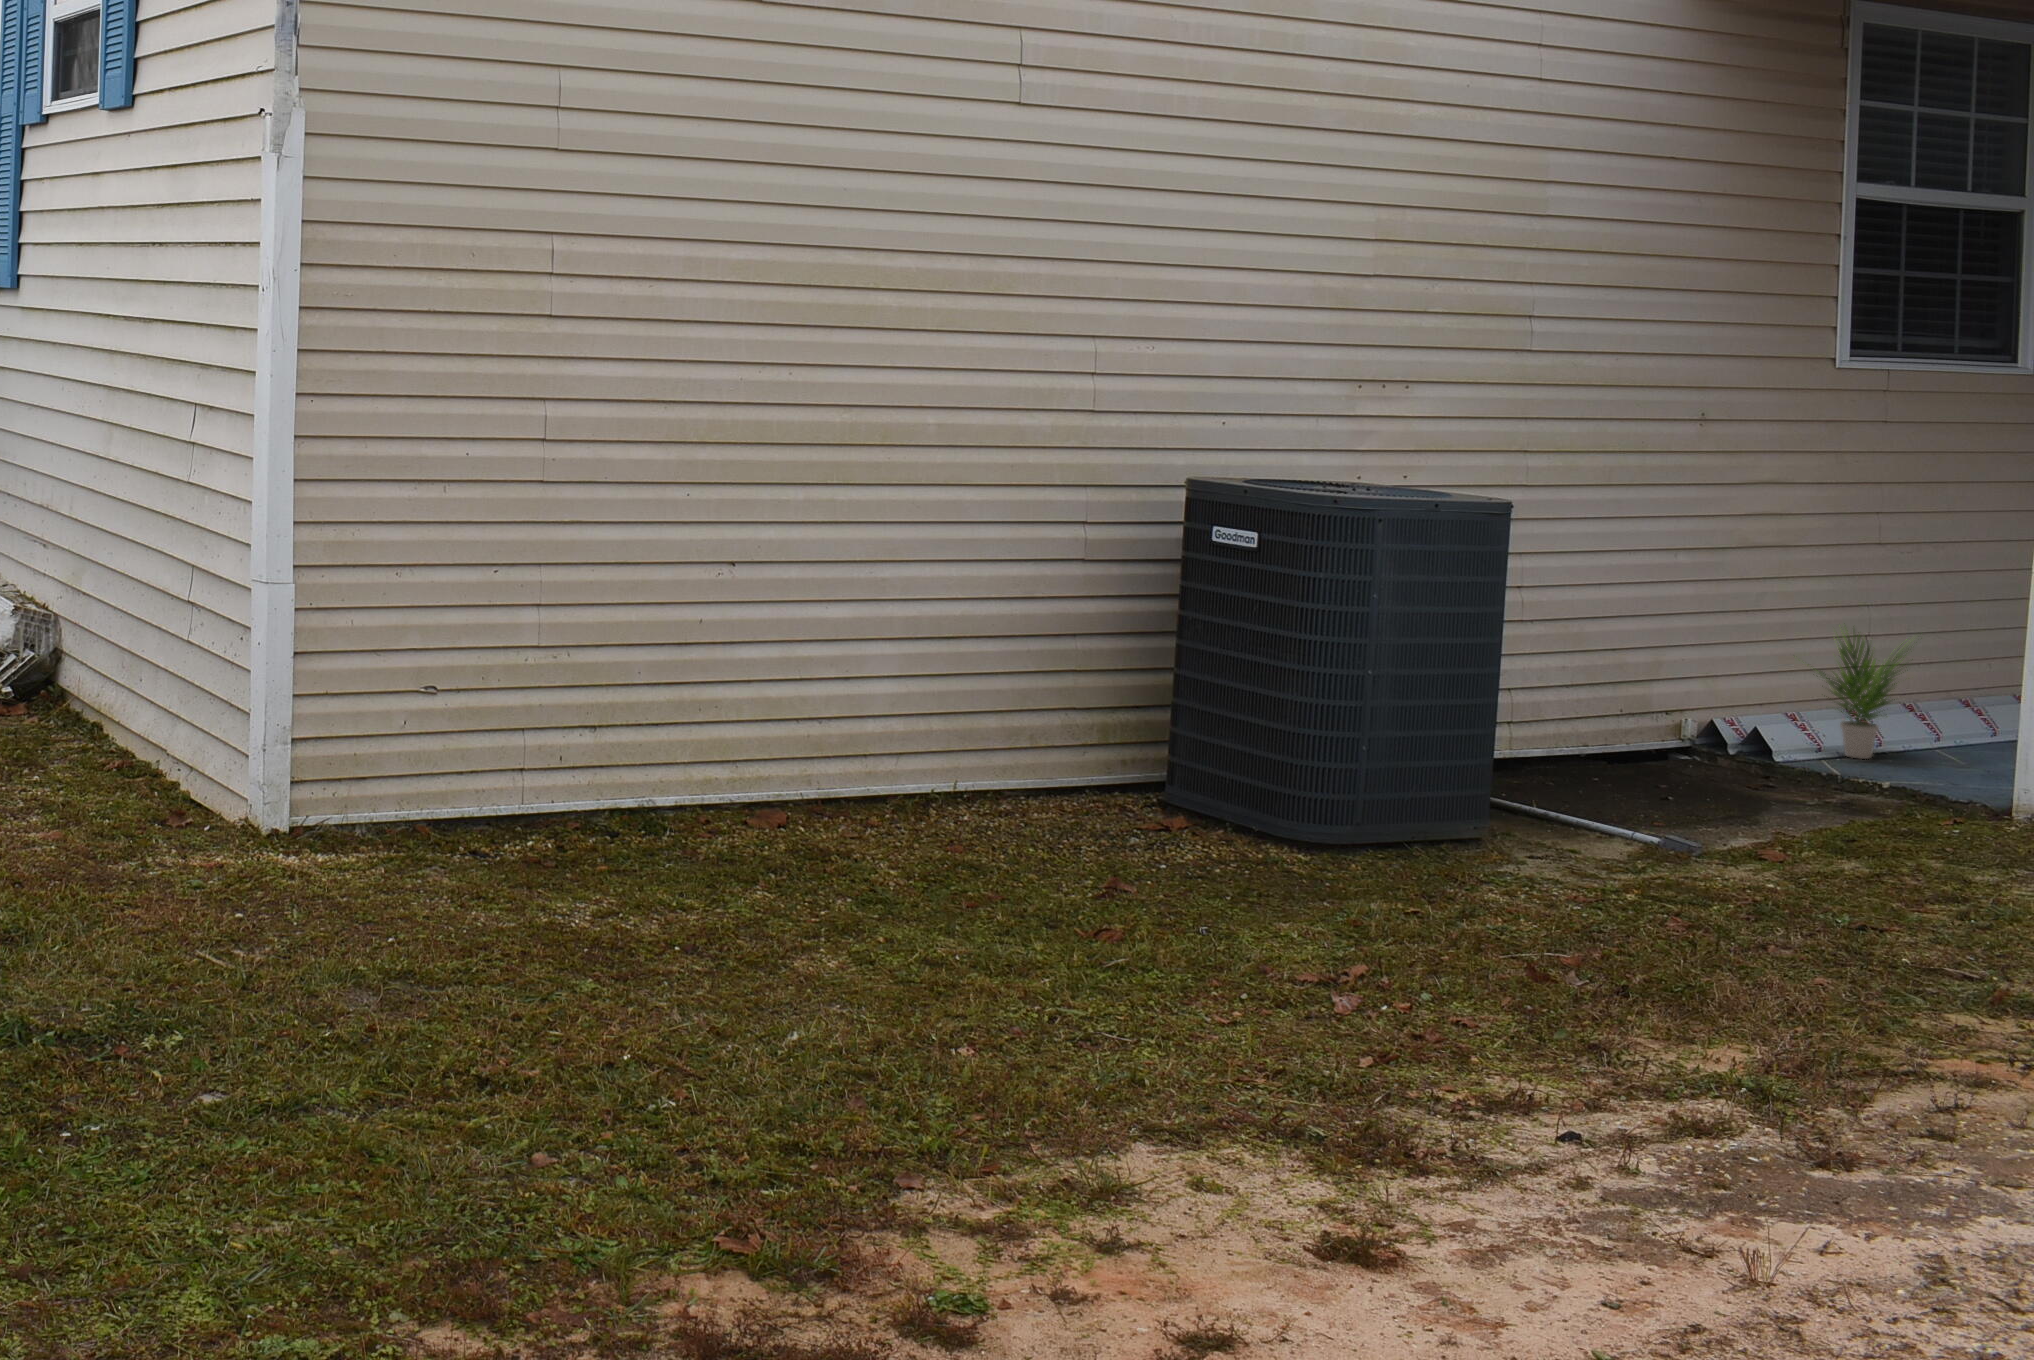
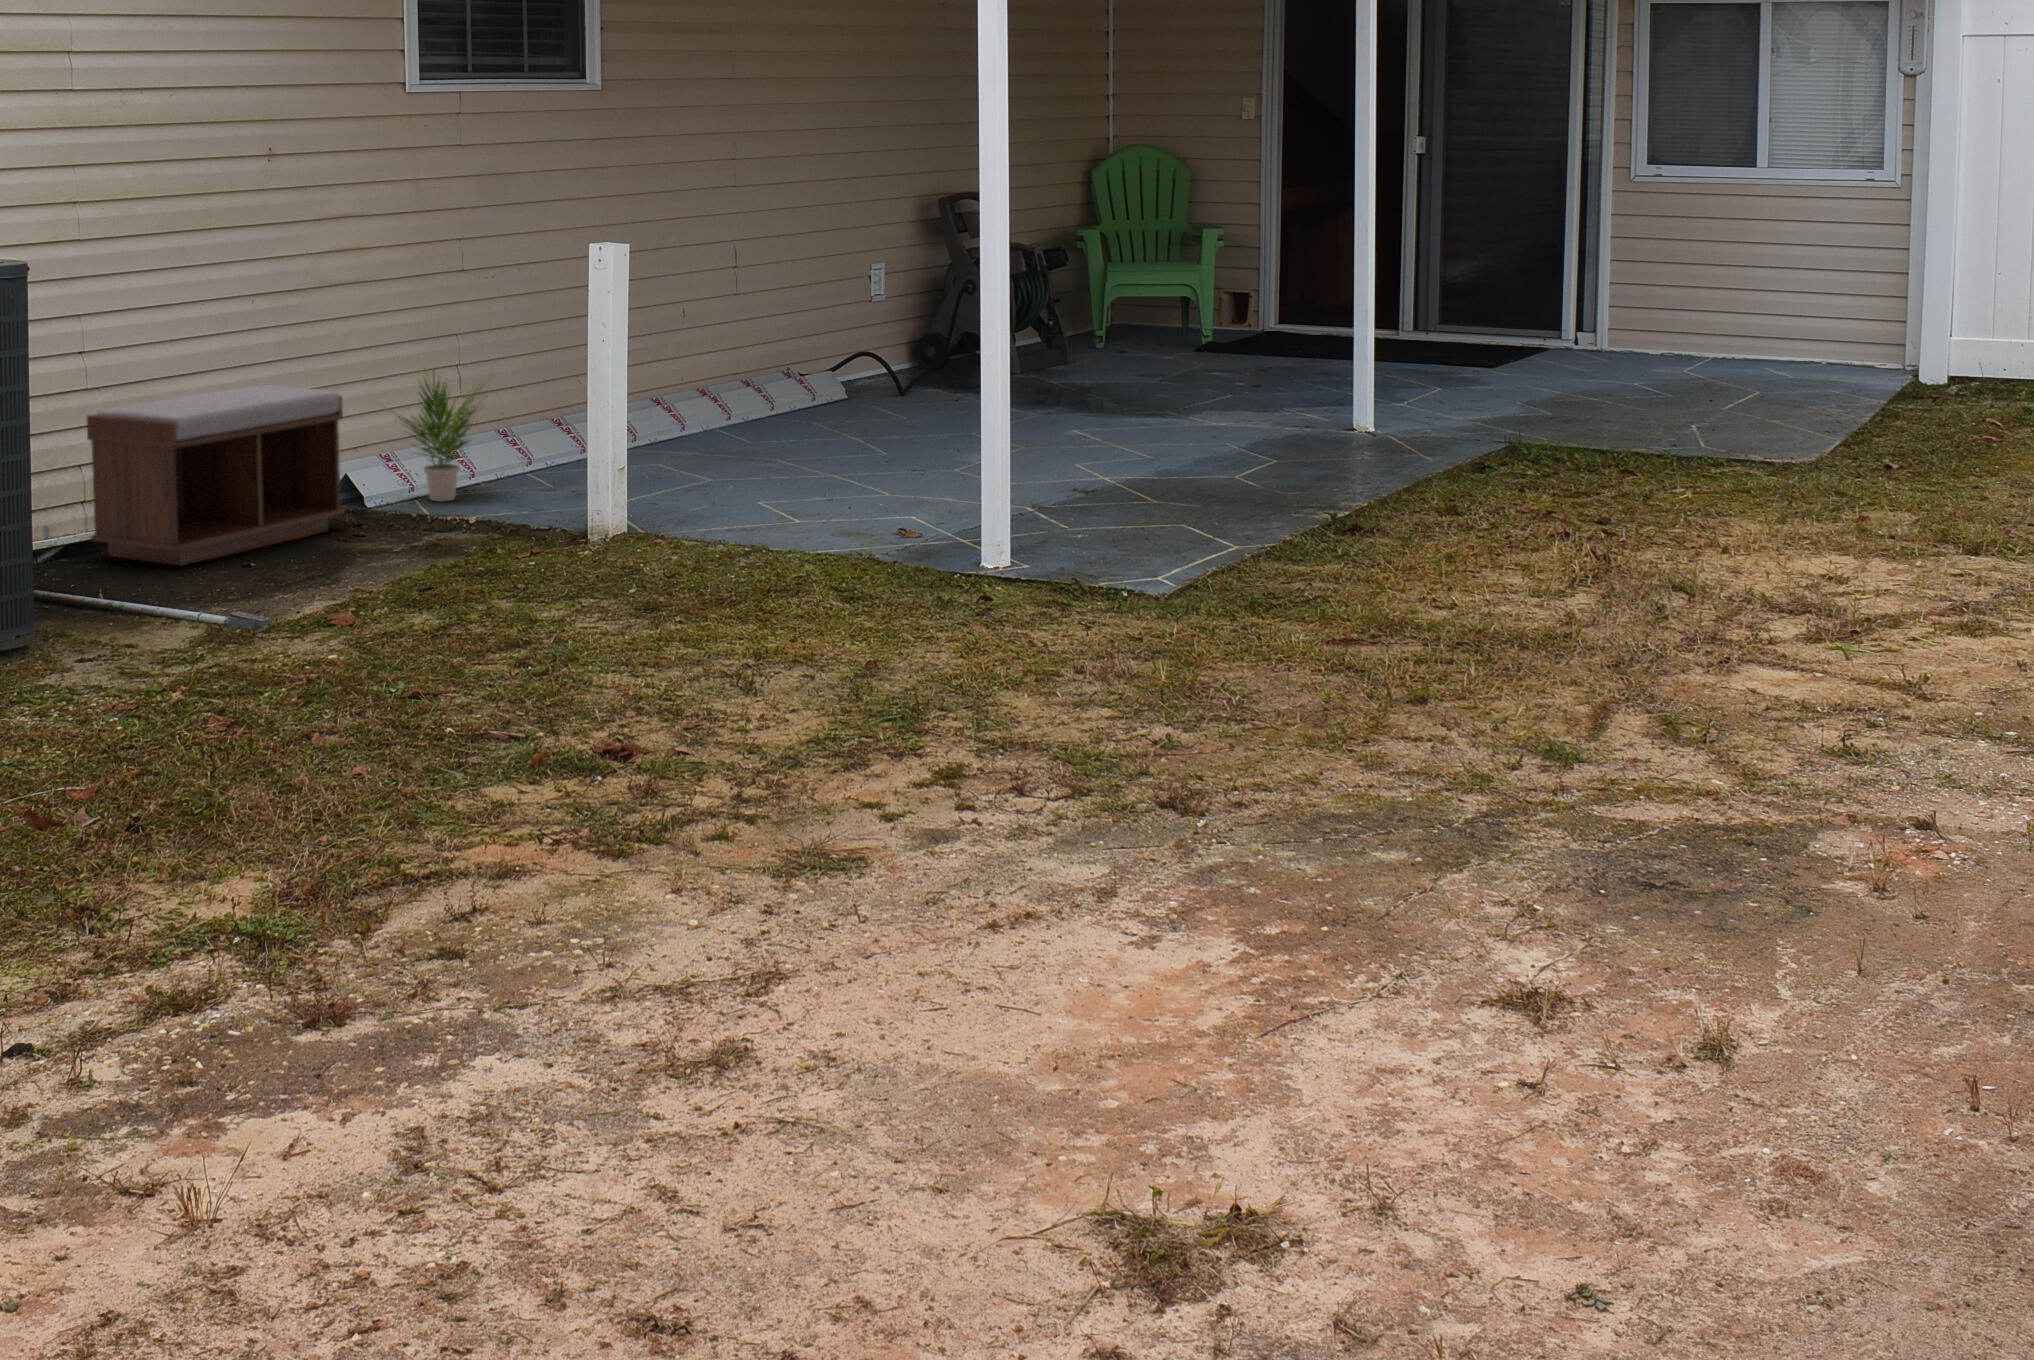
bench: none [1515,627,1764,785] -> present [87,385,345,565]

